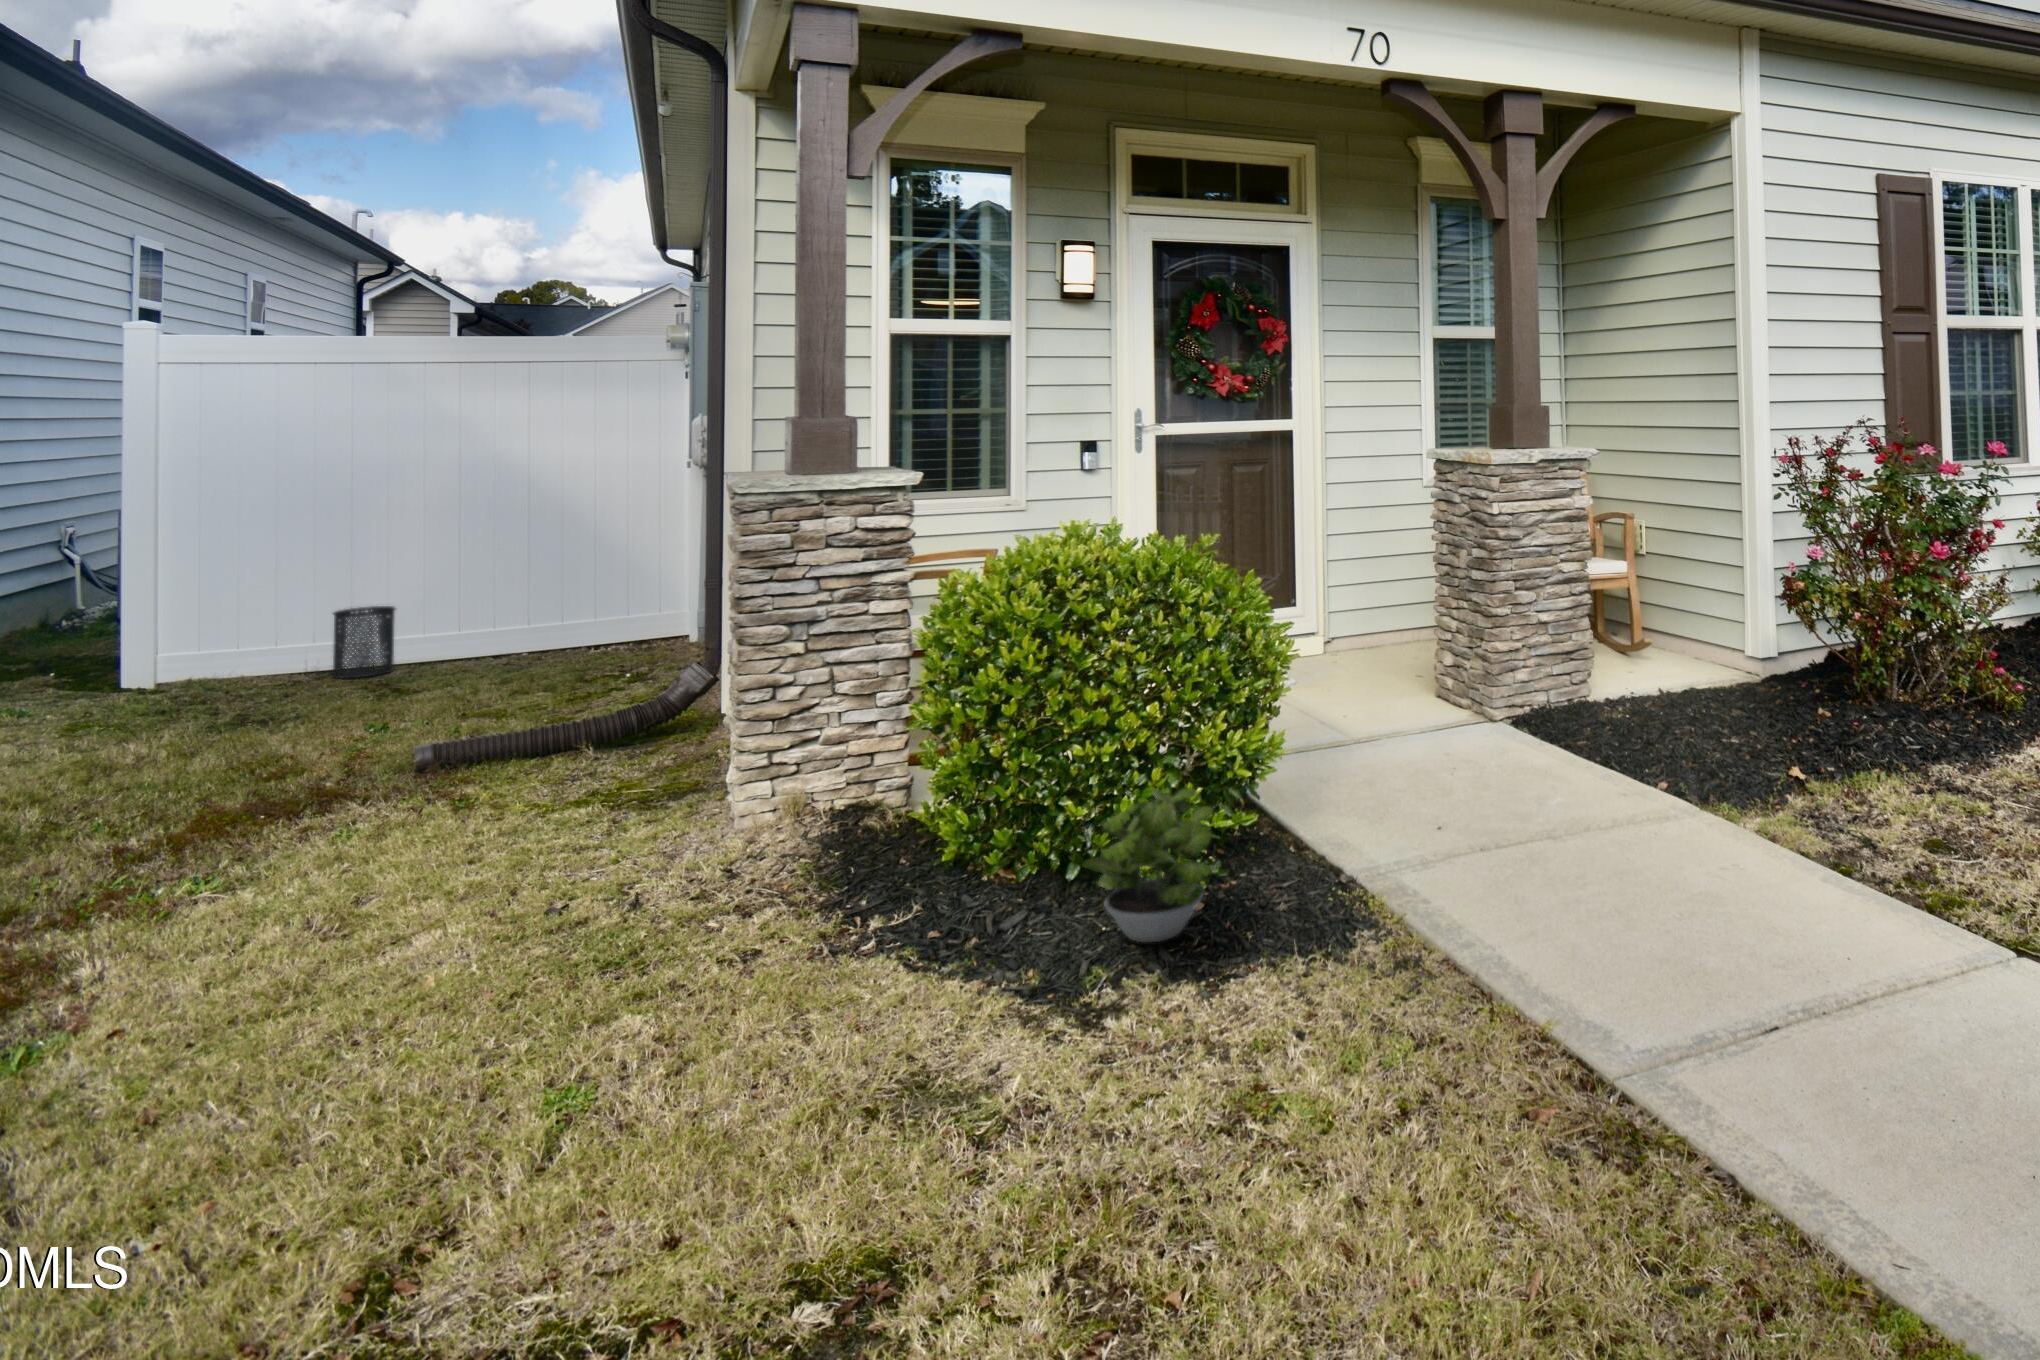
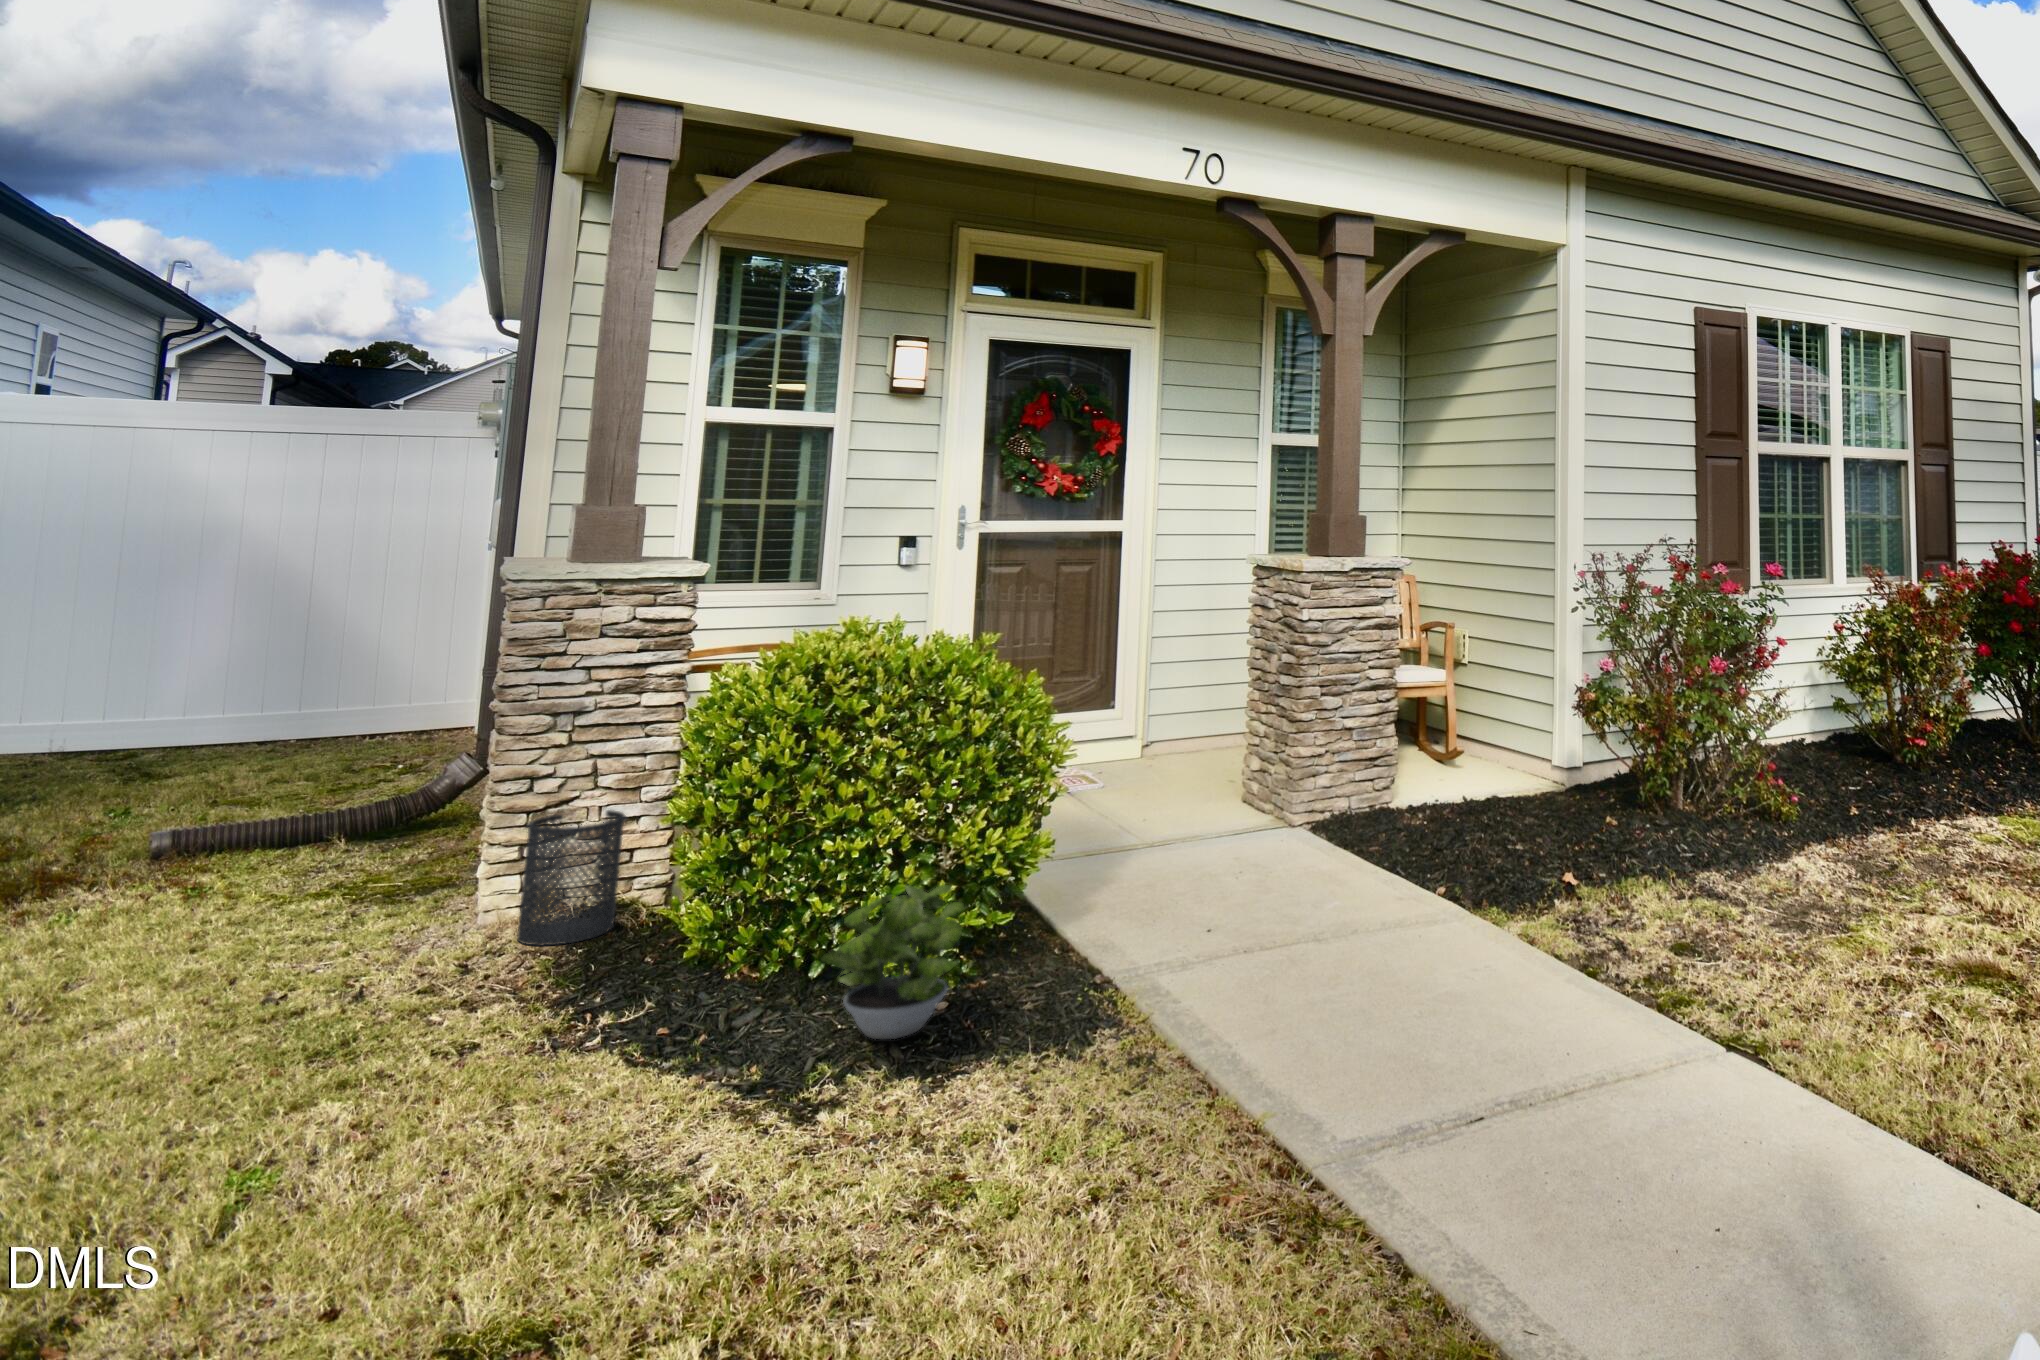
trash can: present [333,606,395,679] -> present [517,810,627,946]

